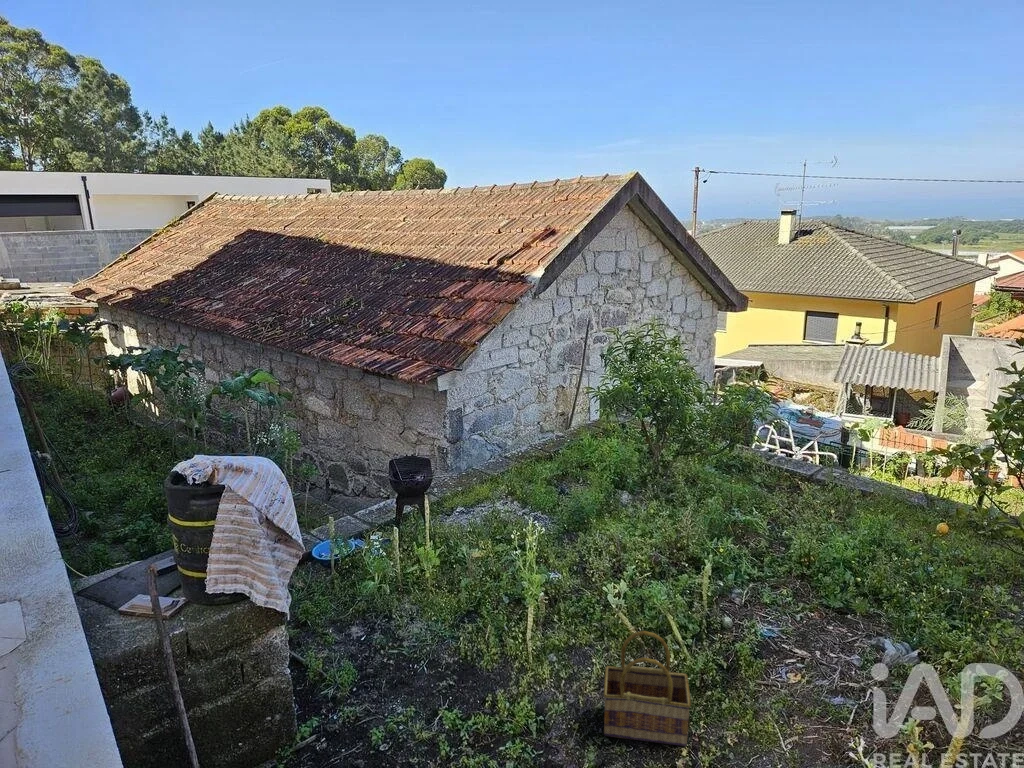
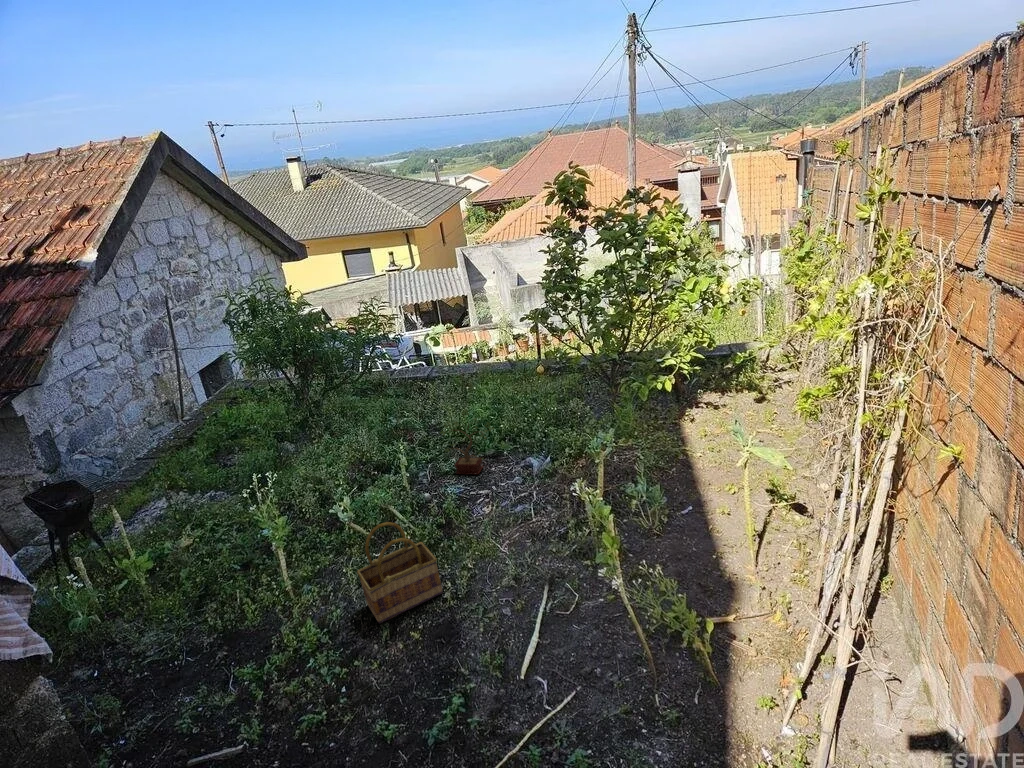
potted plant: none [776,542,848,627] -> present [440,409,494,474]

